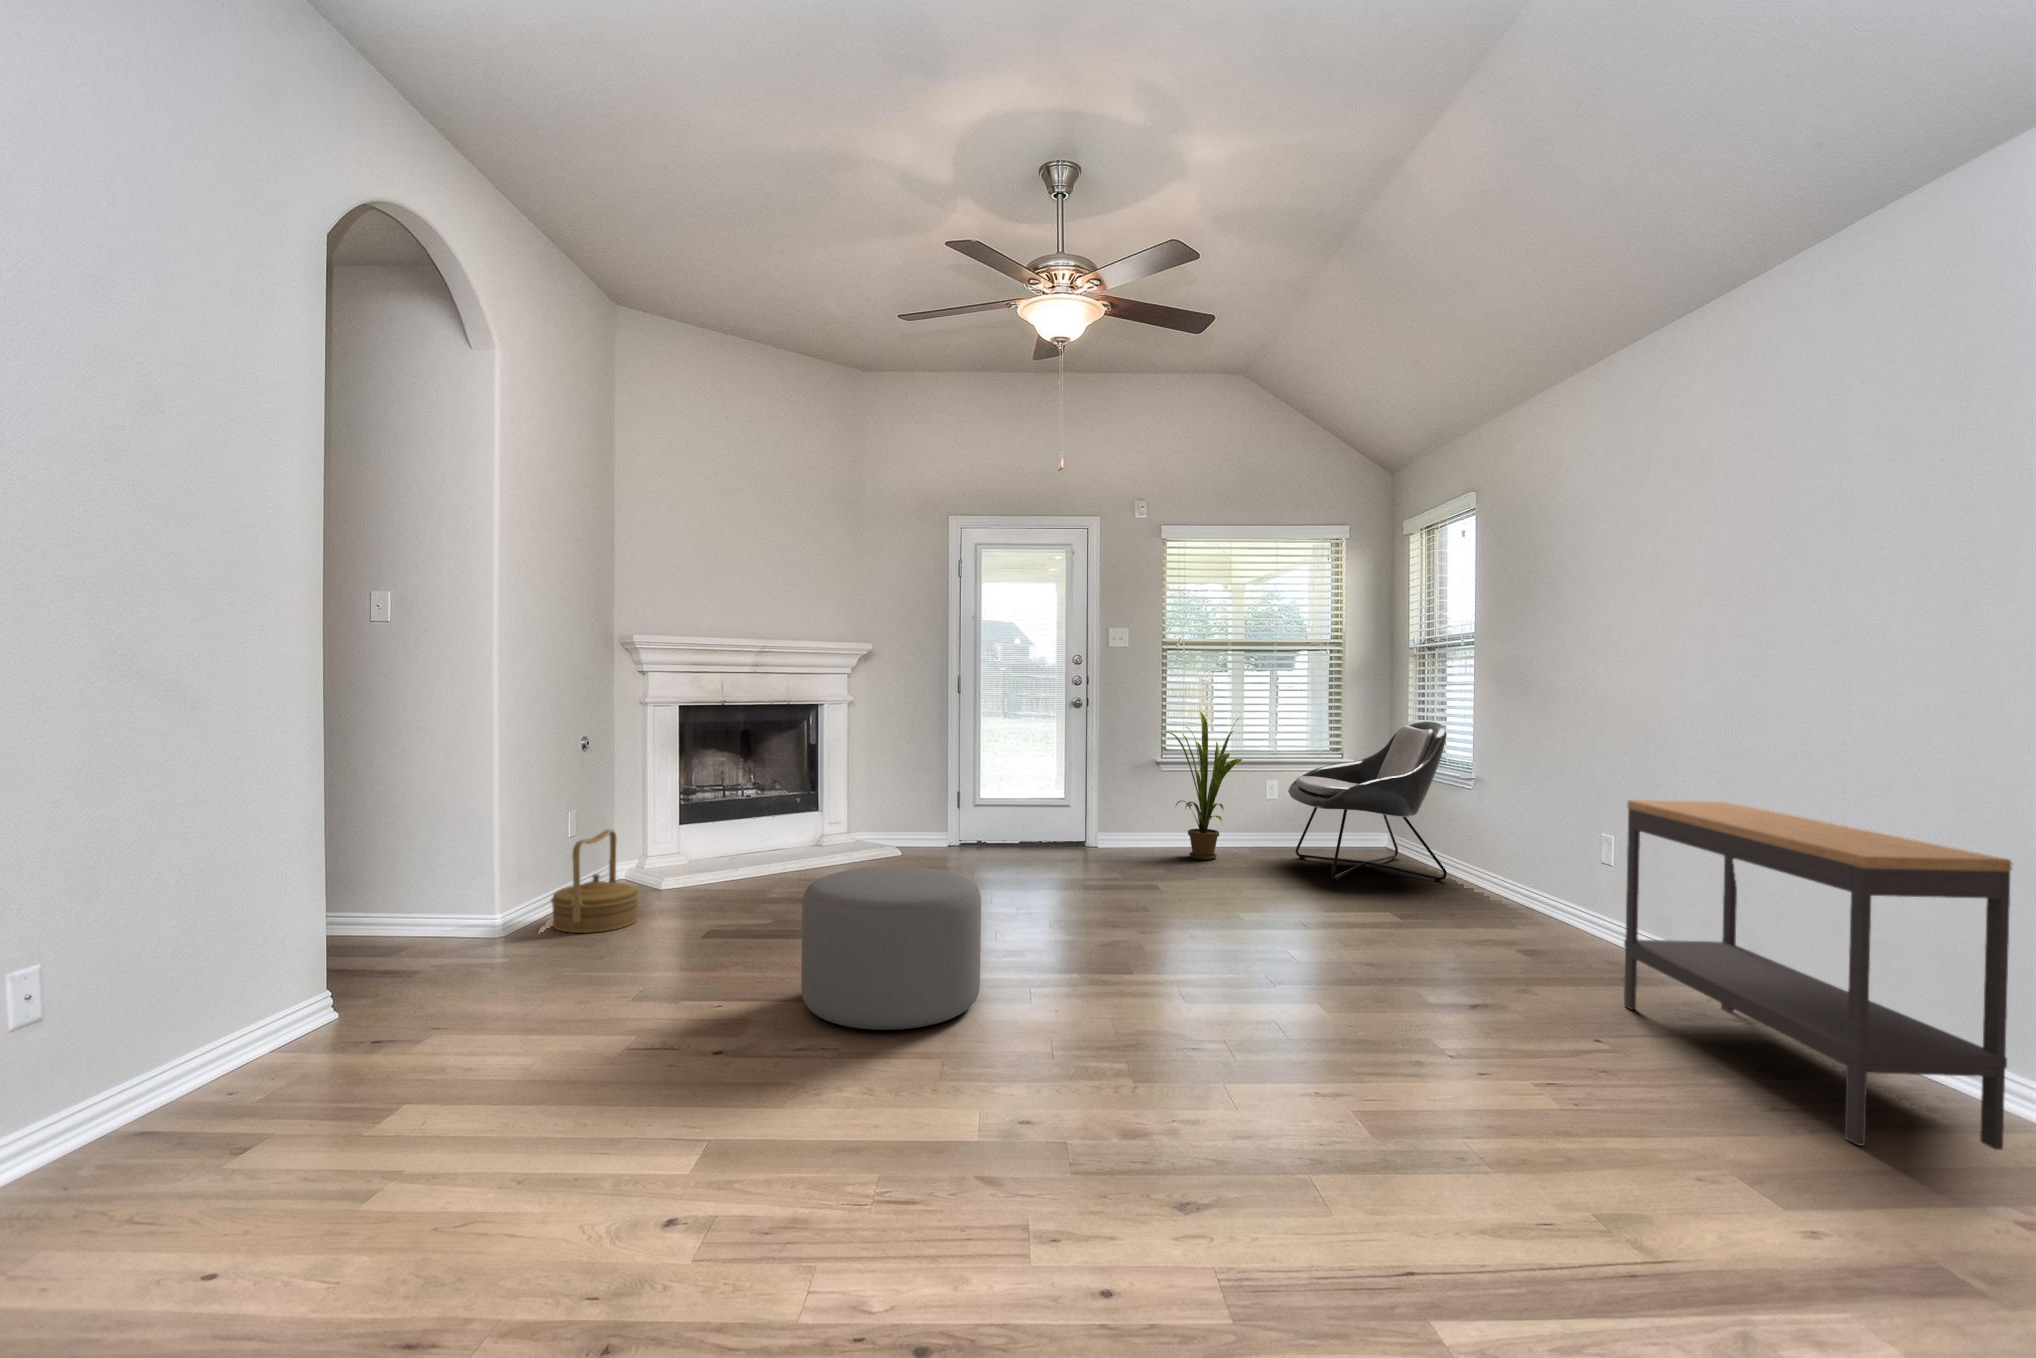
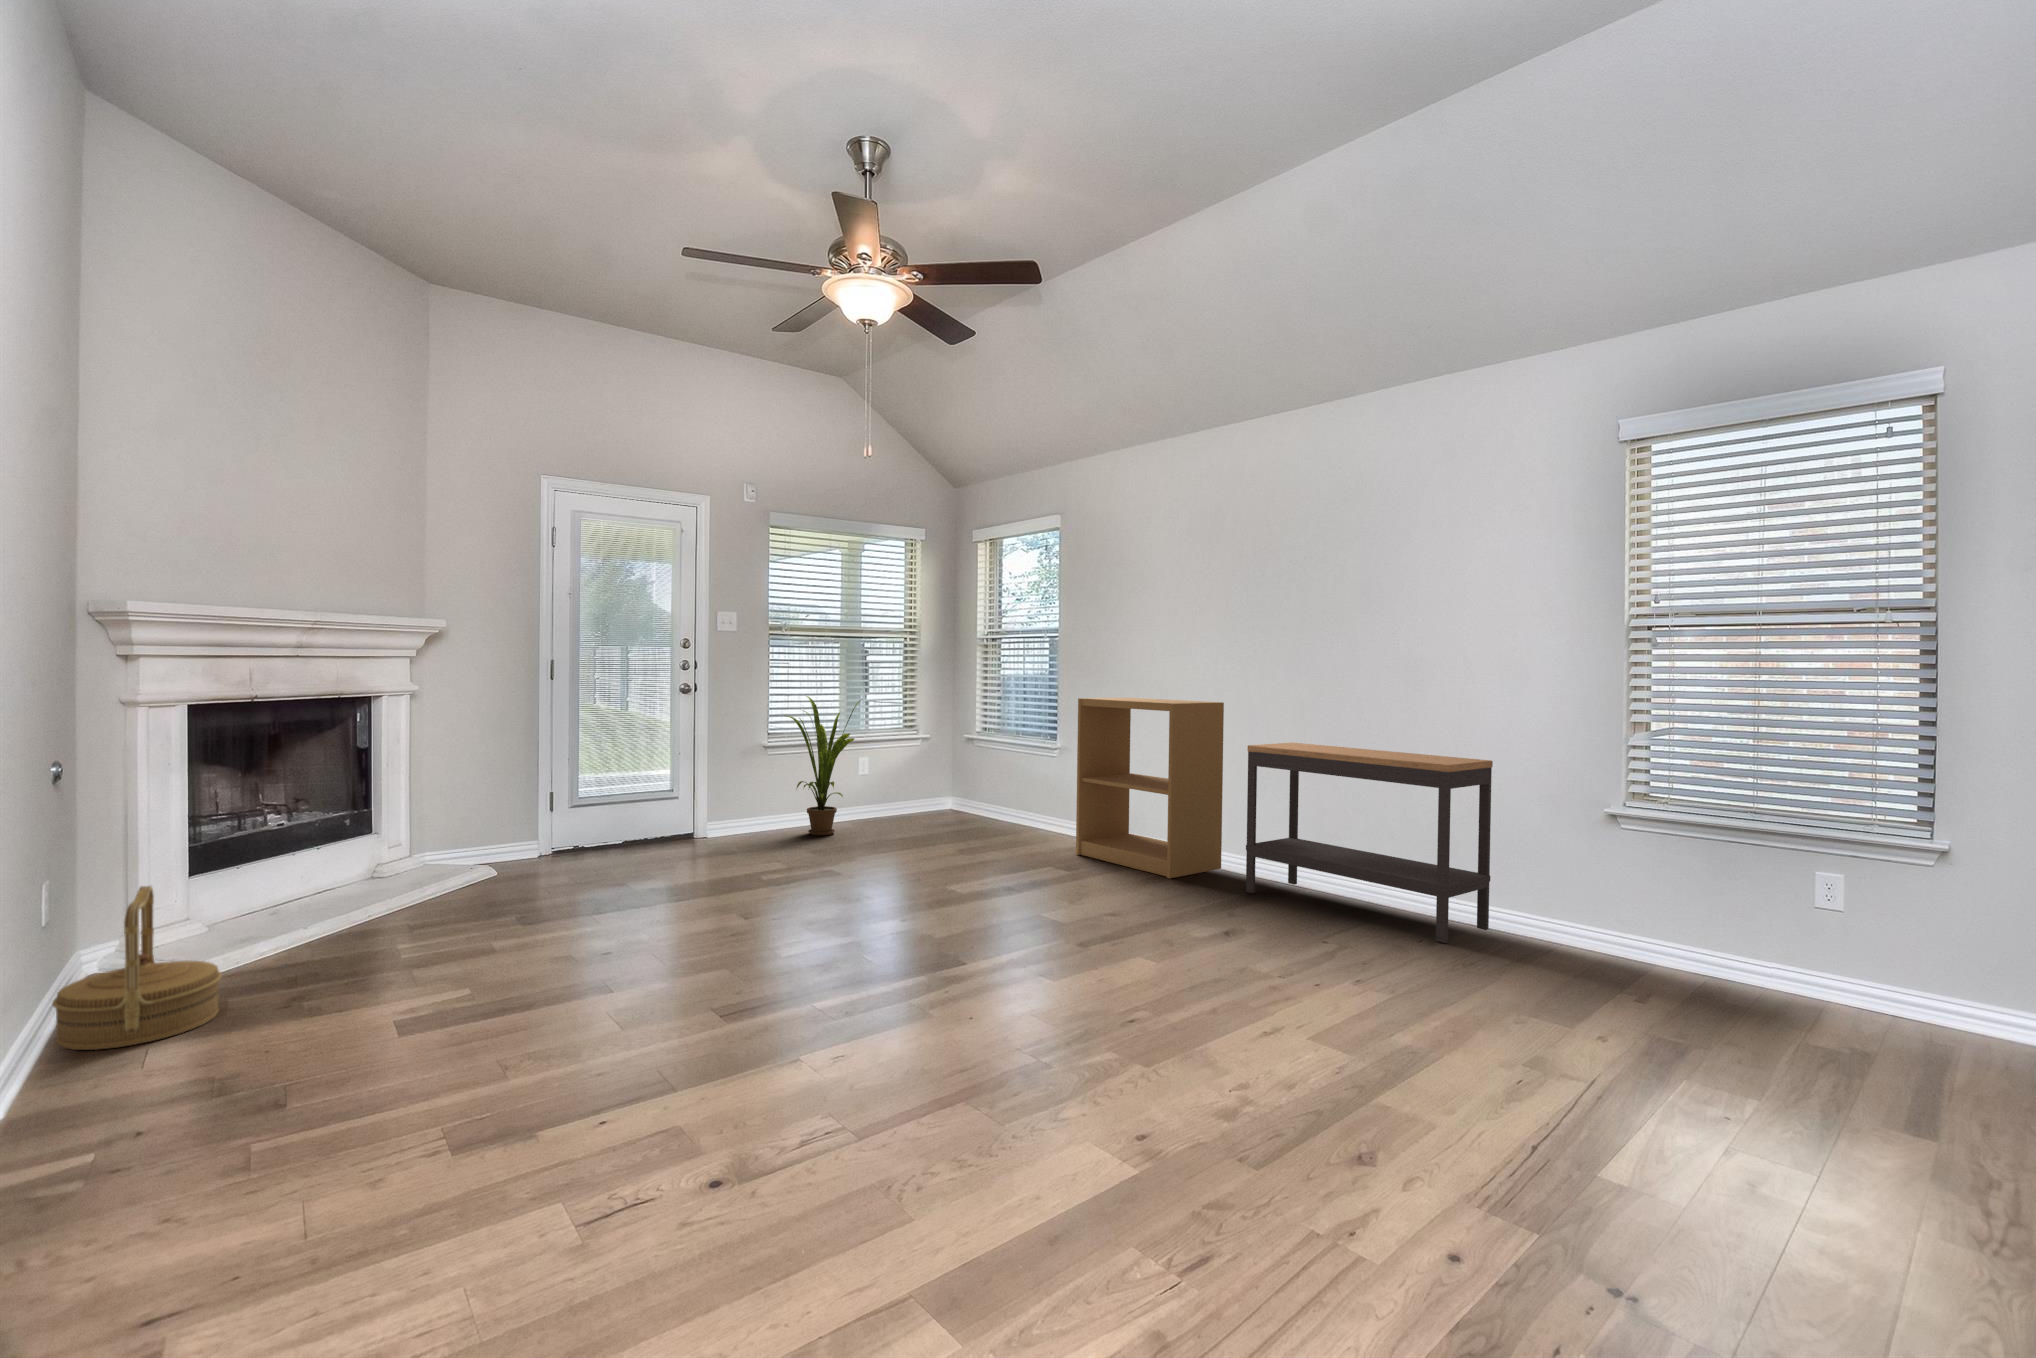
lounge chair: present [1288,721,1447,882] -> none [891,699,1030,838]
bookshelf: none [1455,725,1645,971] -> present [1076,698,1224,878]
ottoman: present [801,867,981,1030] -> none [640,865,845,1050]

